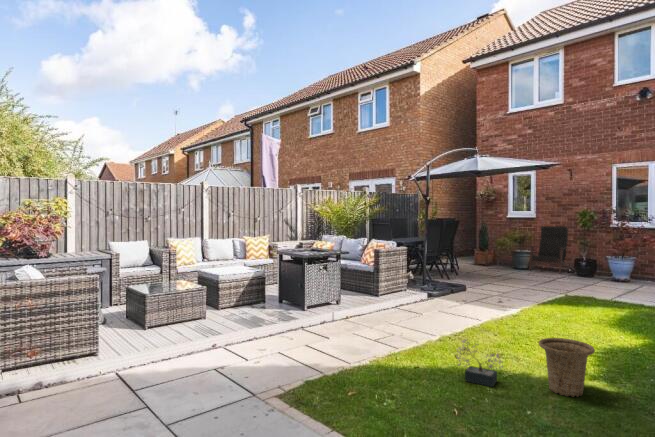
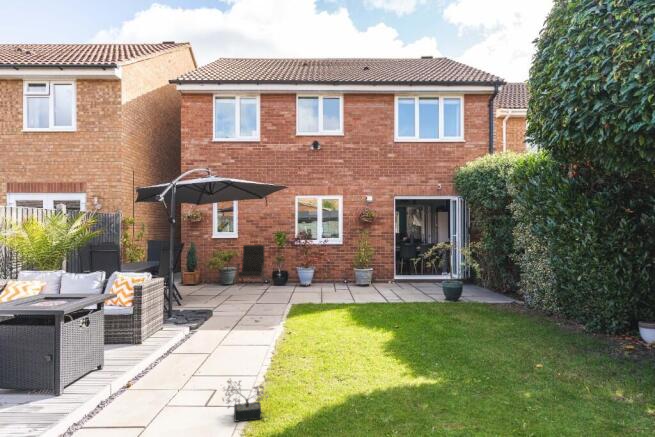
basket: present [539,338,595,397] -> none [381,342,418,385]
decorative plant: present [456,340,503,387] -> present [223,381,268,421]

